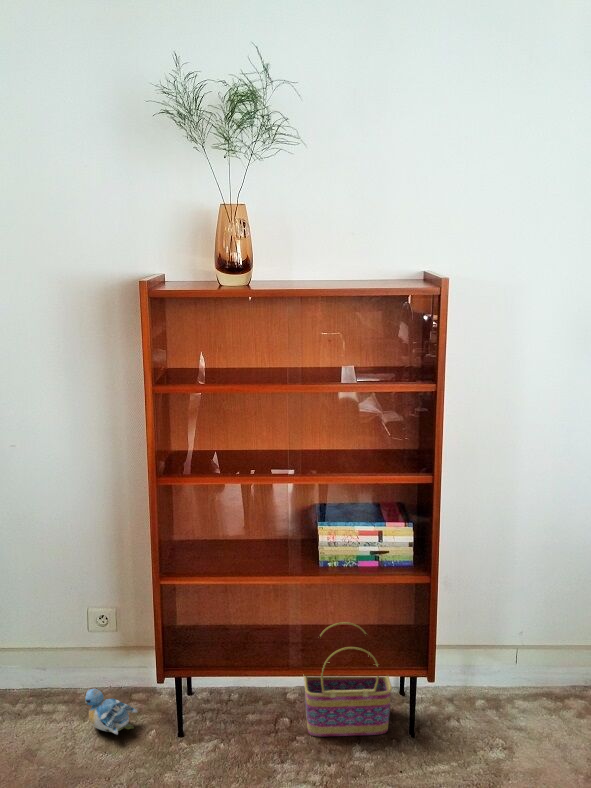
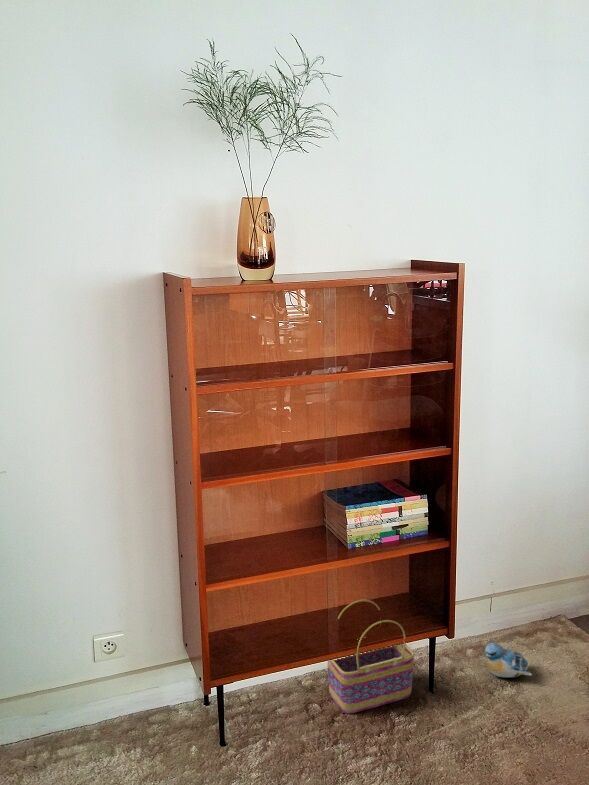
plush toy: present [85,689,137,734] -> present [483,643,533,678]

